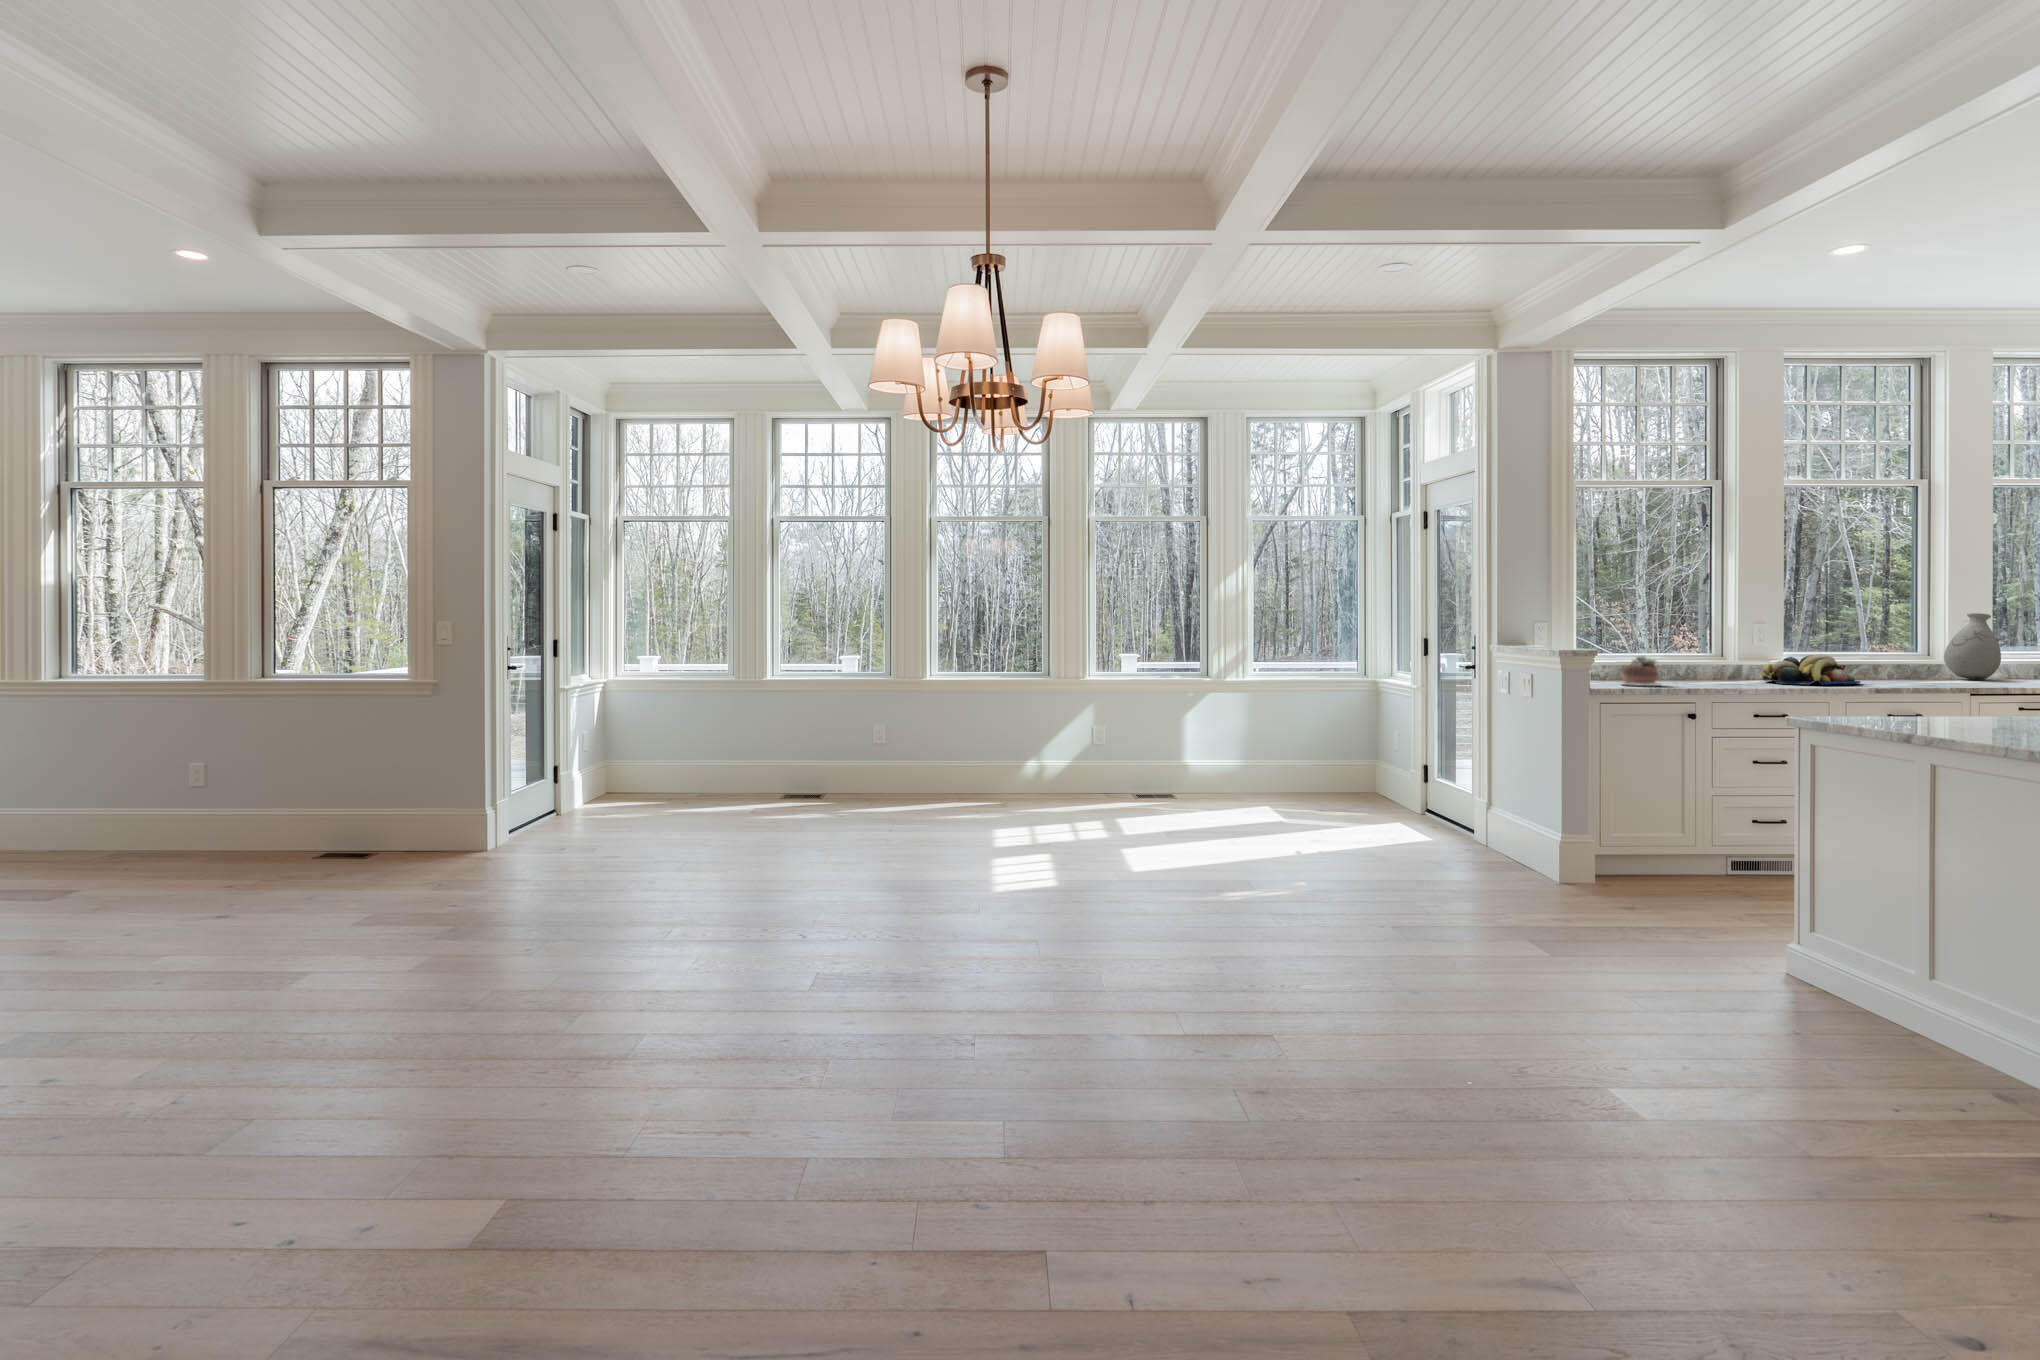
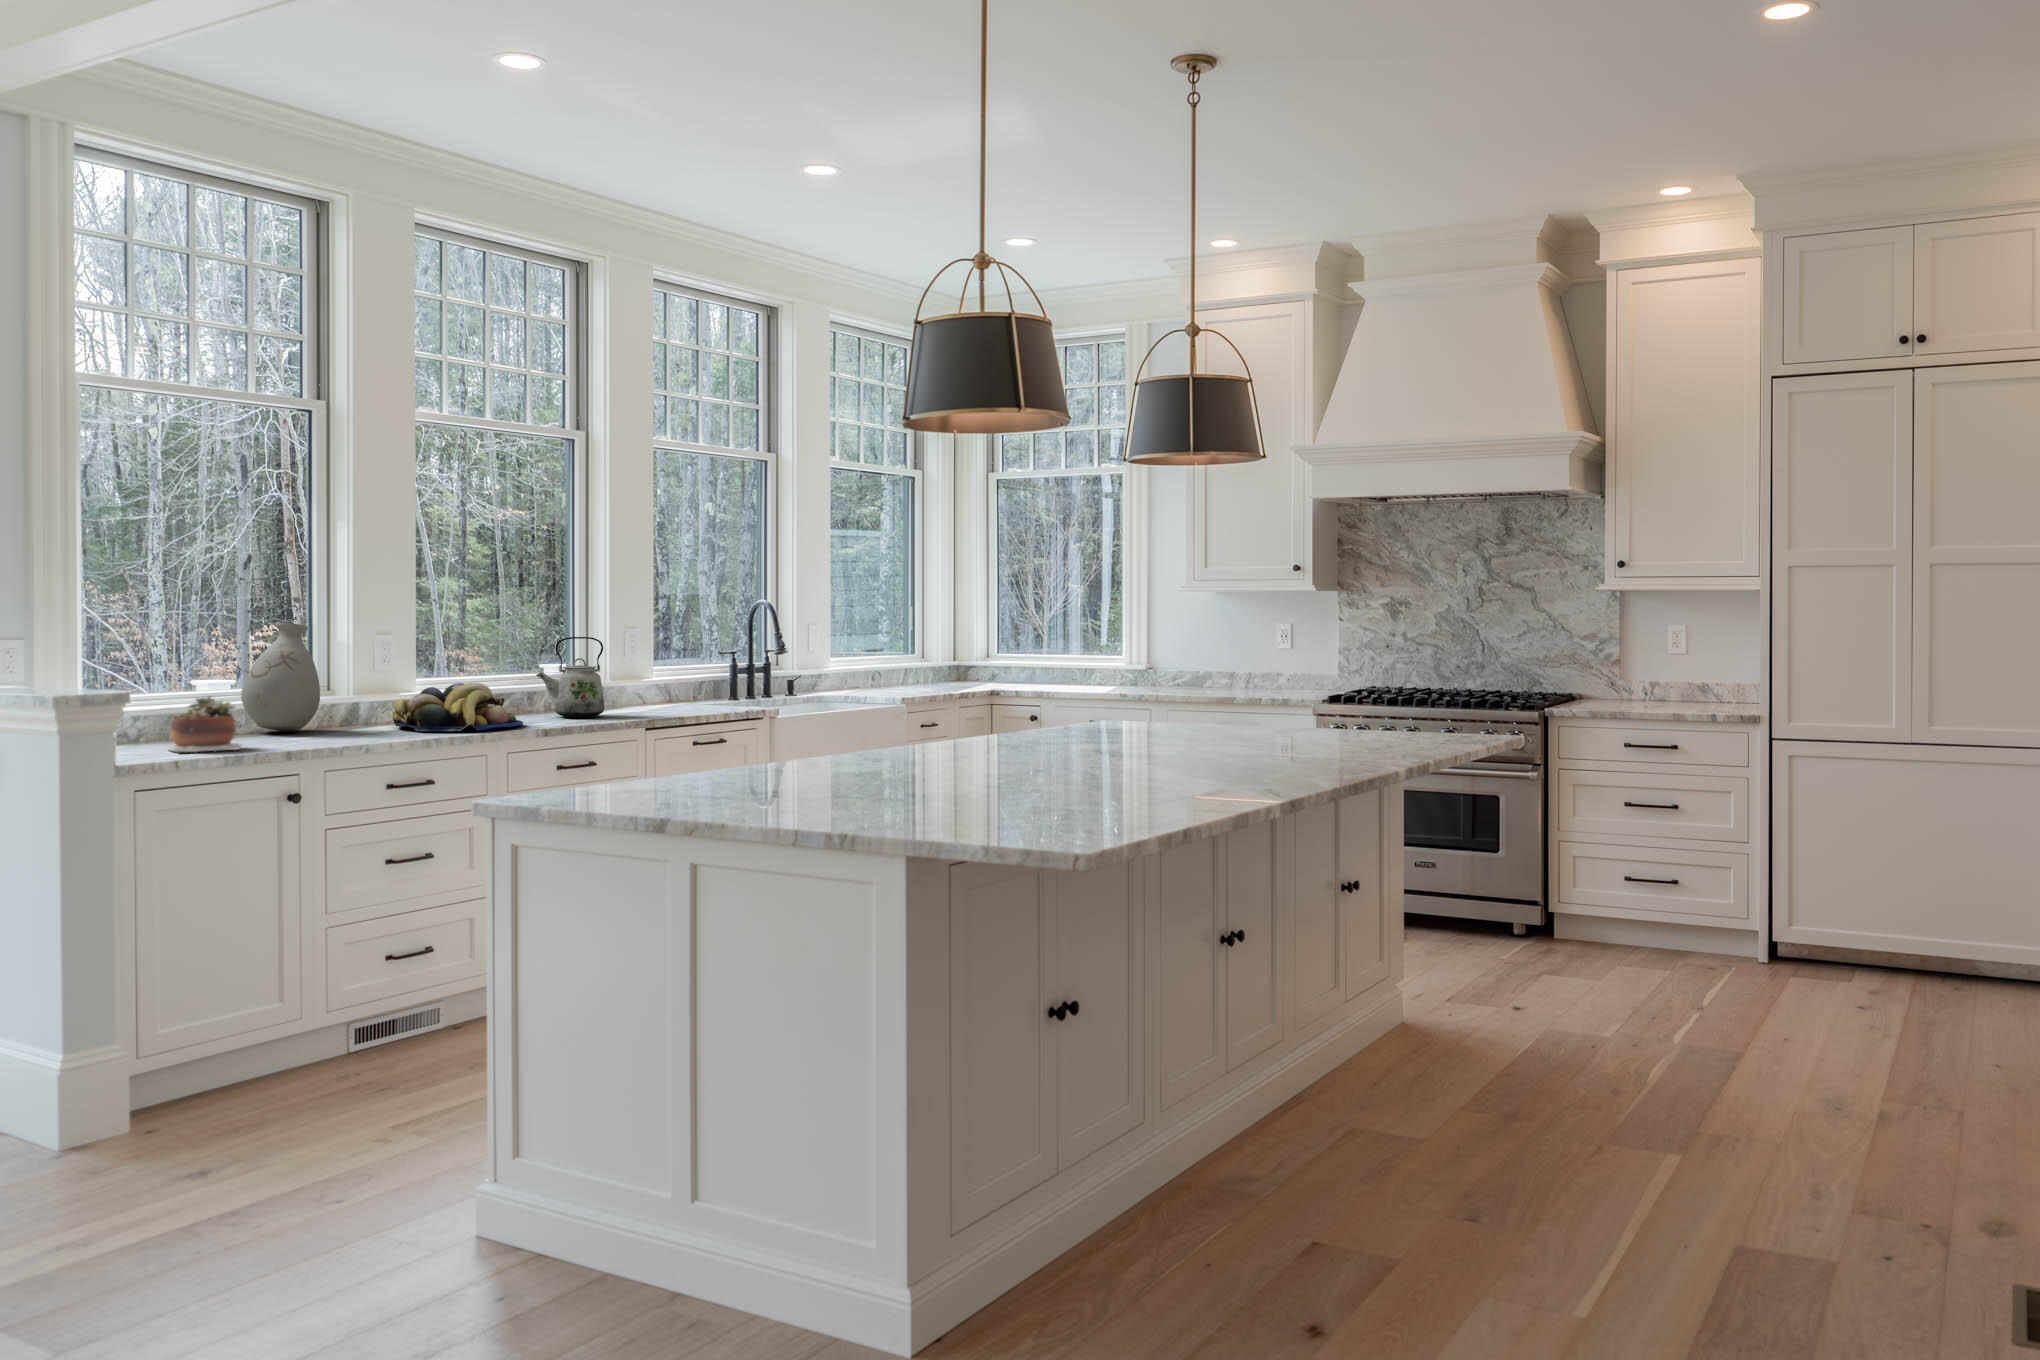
vase: present [1944,613,2001,679] -> present [241,623,320,731]
kettle: none [1875,625,1935,682] -> present [536,637,604,717]

